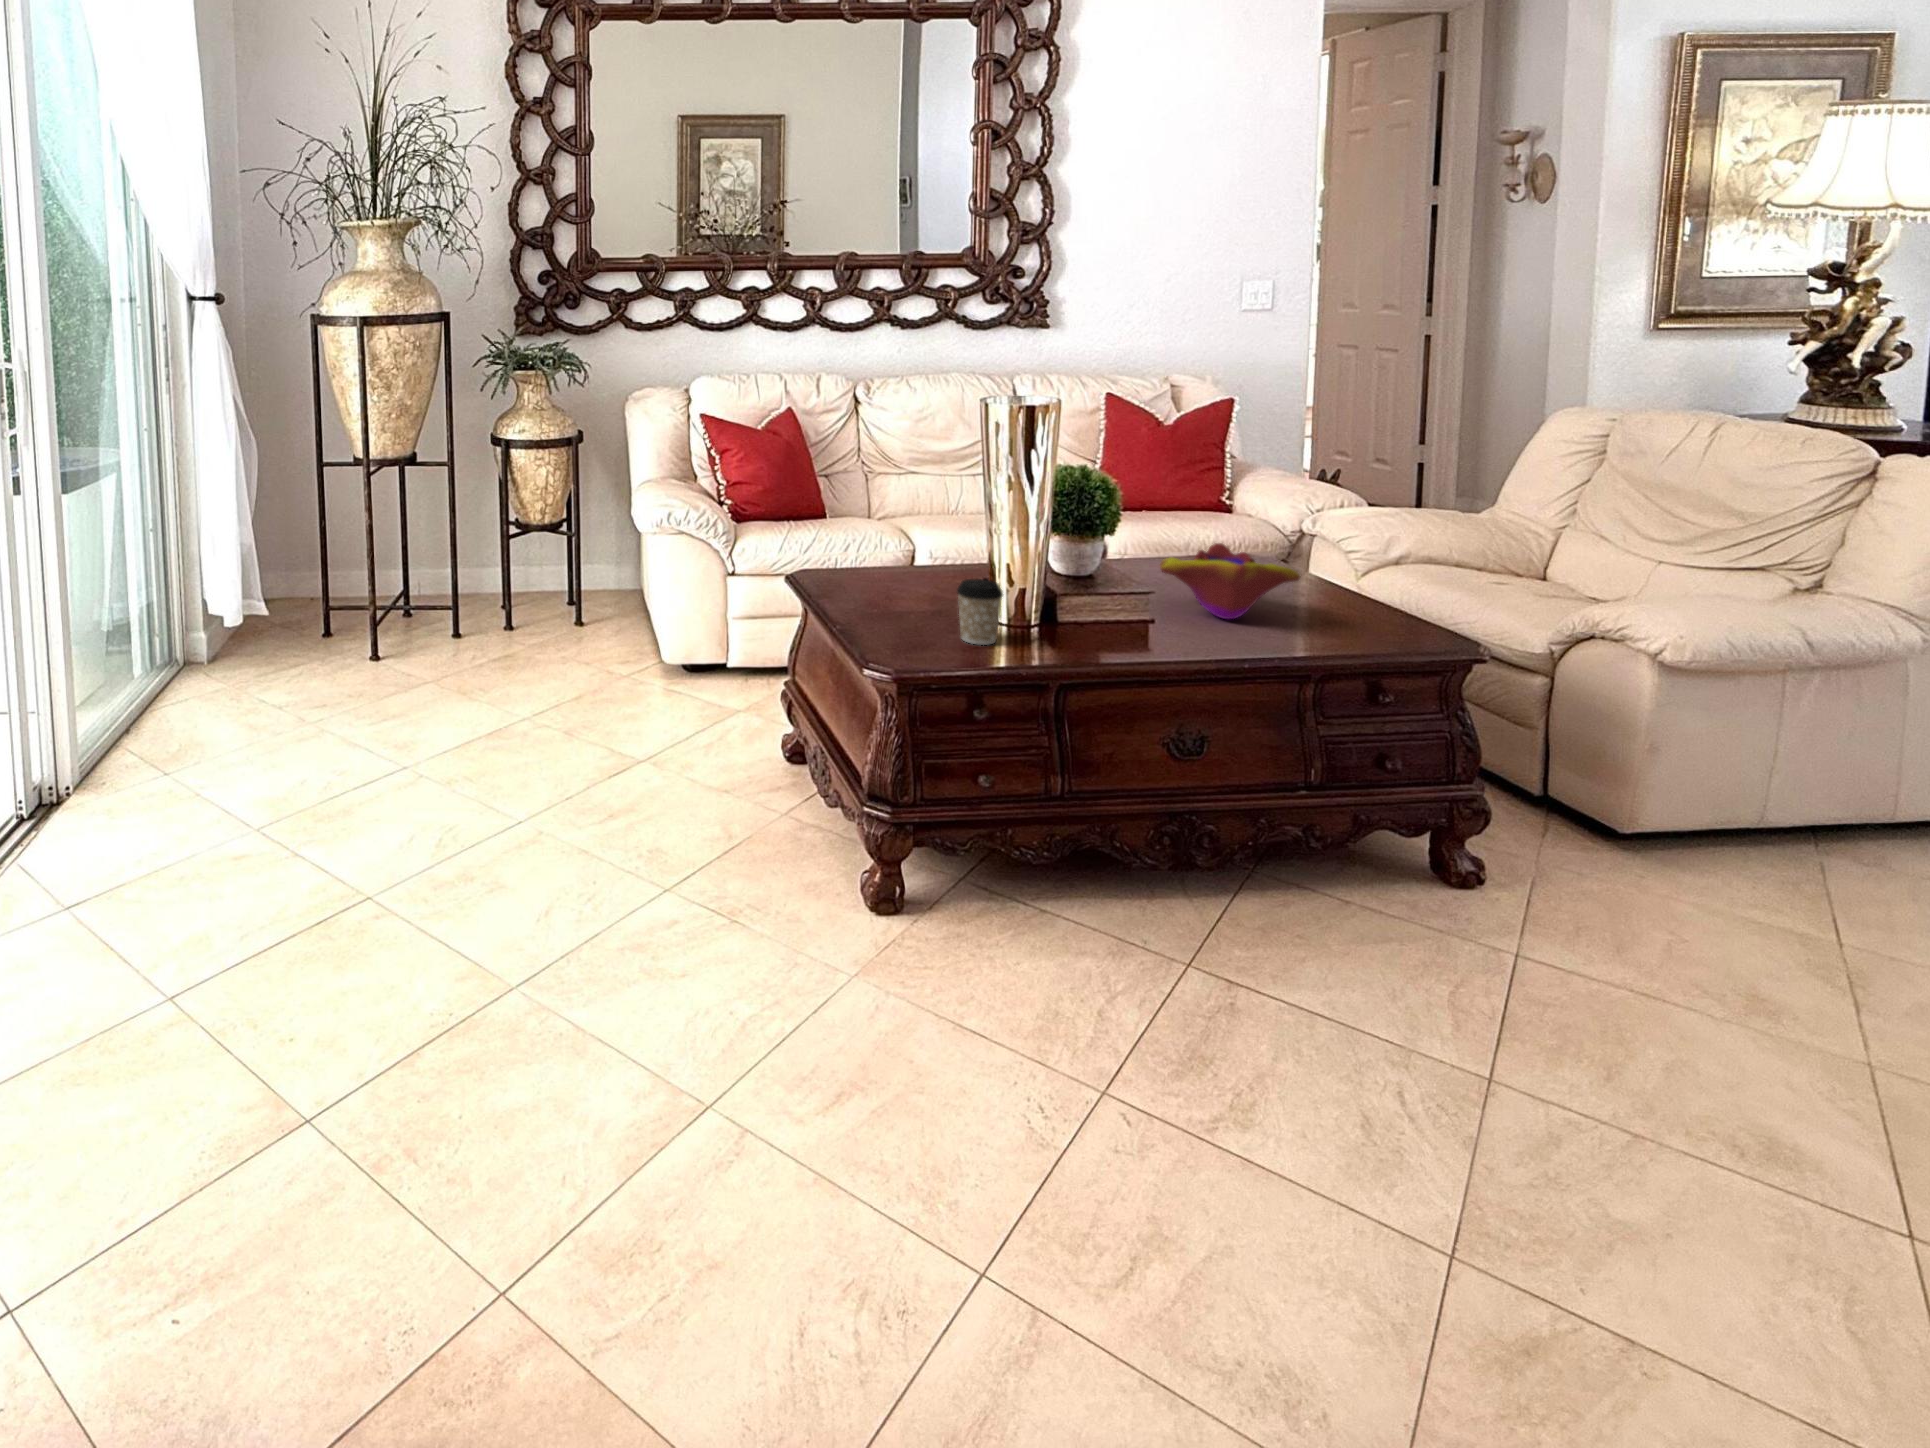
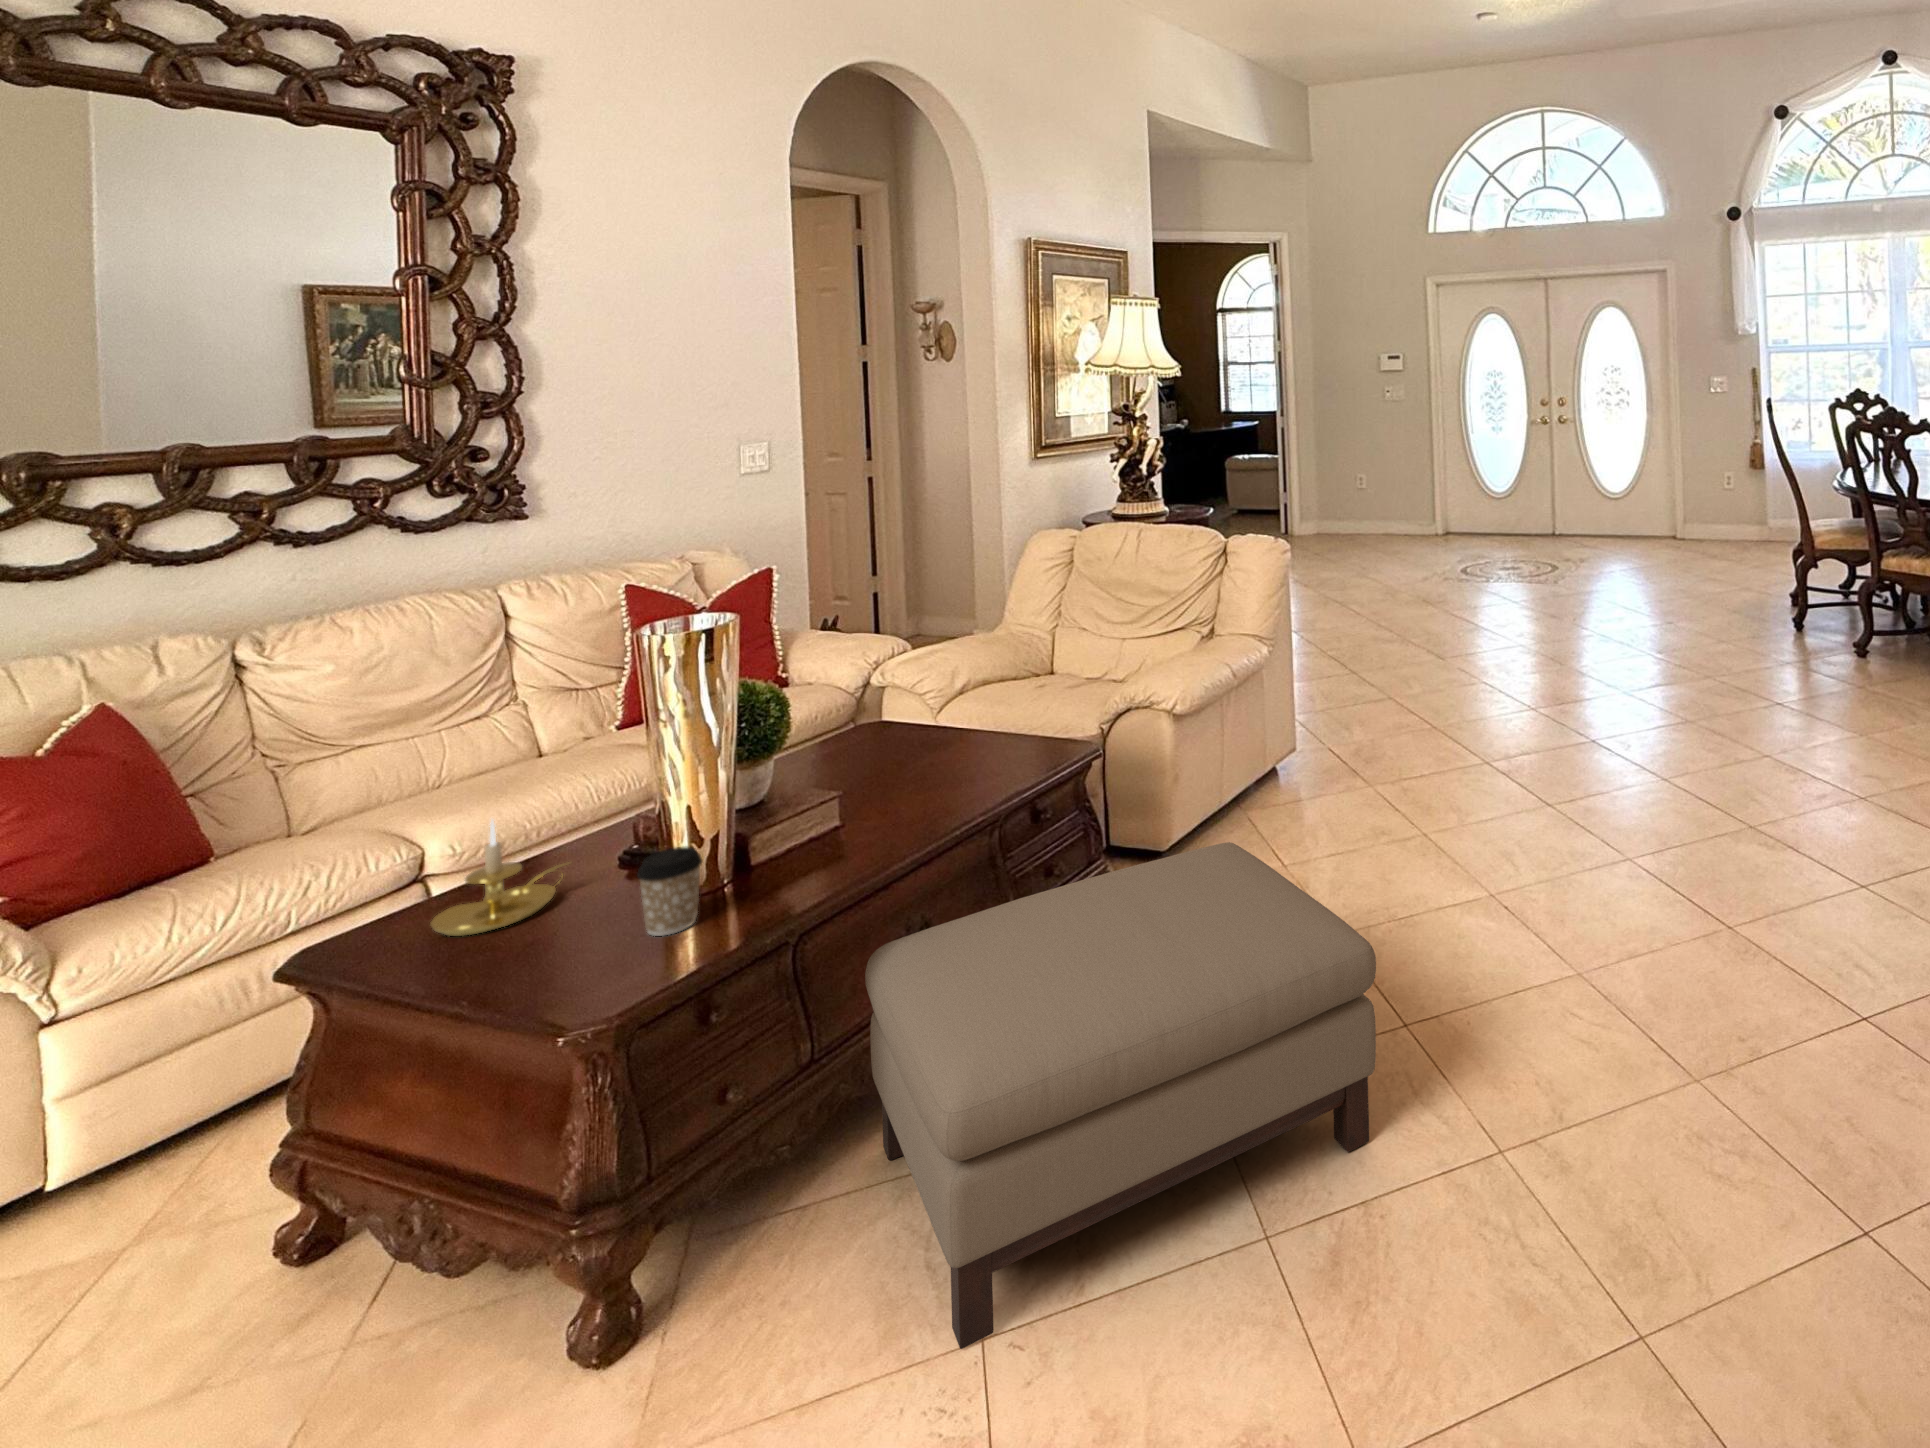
candle holder: none [859,523,947,603] -> present [431,820,568,936]
decorative bowl: present [1160,543,1300,619] -> none [823,718,965,793]
ottoman: none [1074,731,1701,1247] -> present [865,842,1376,1349]

